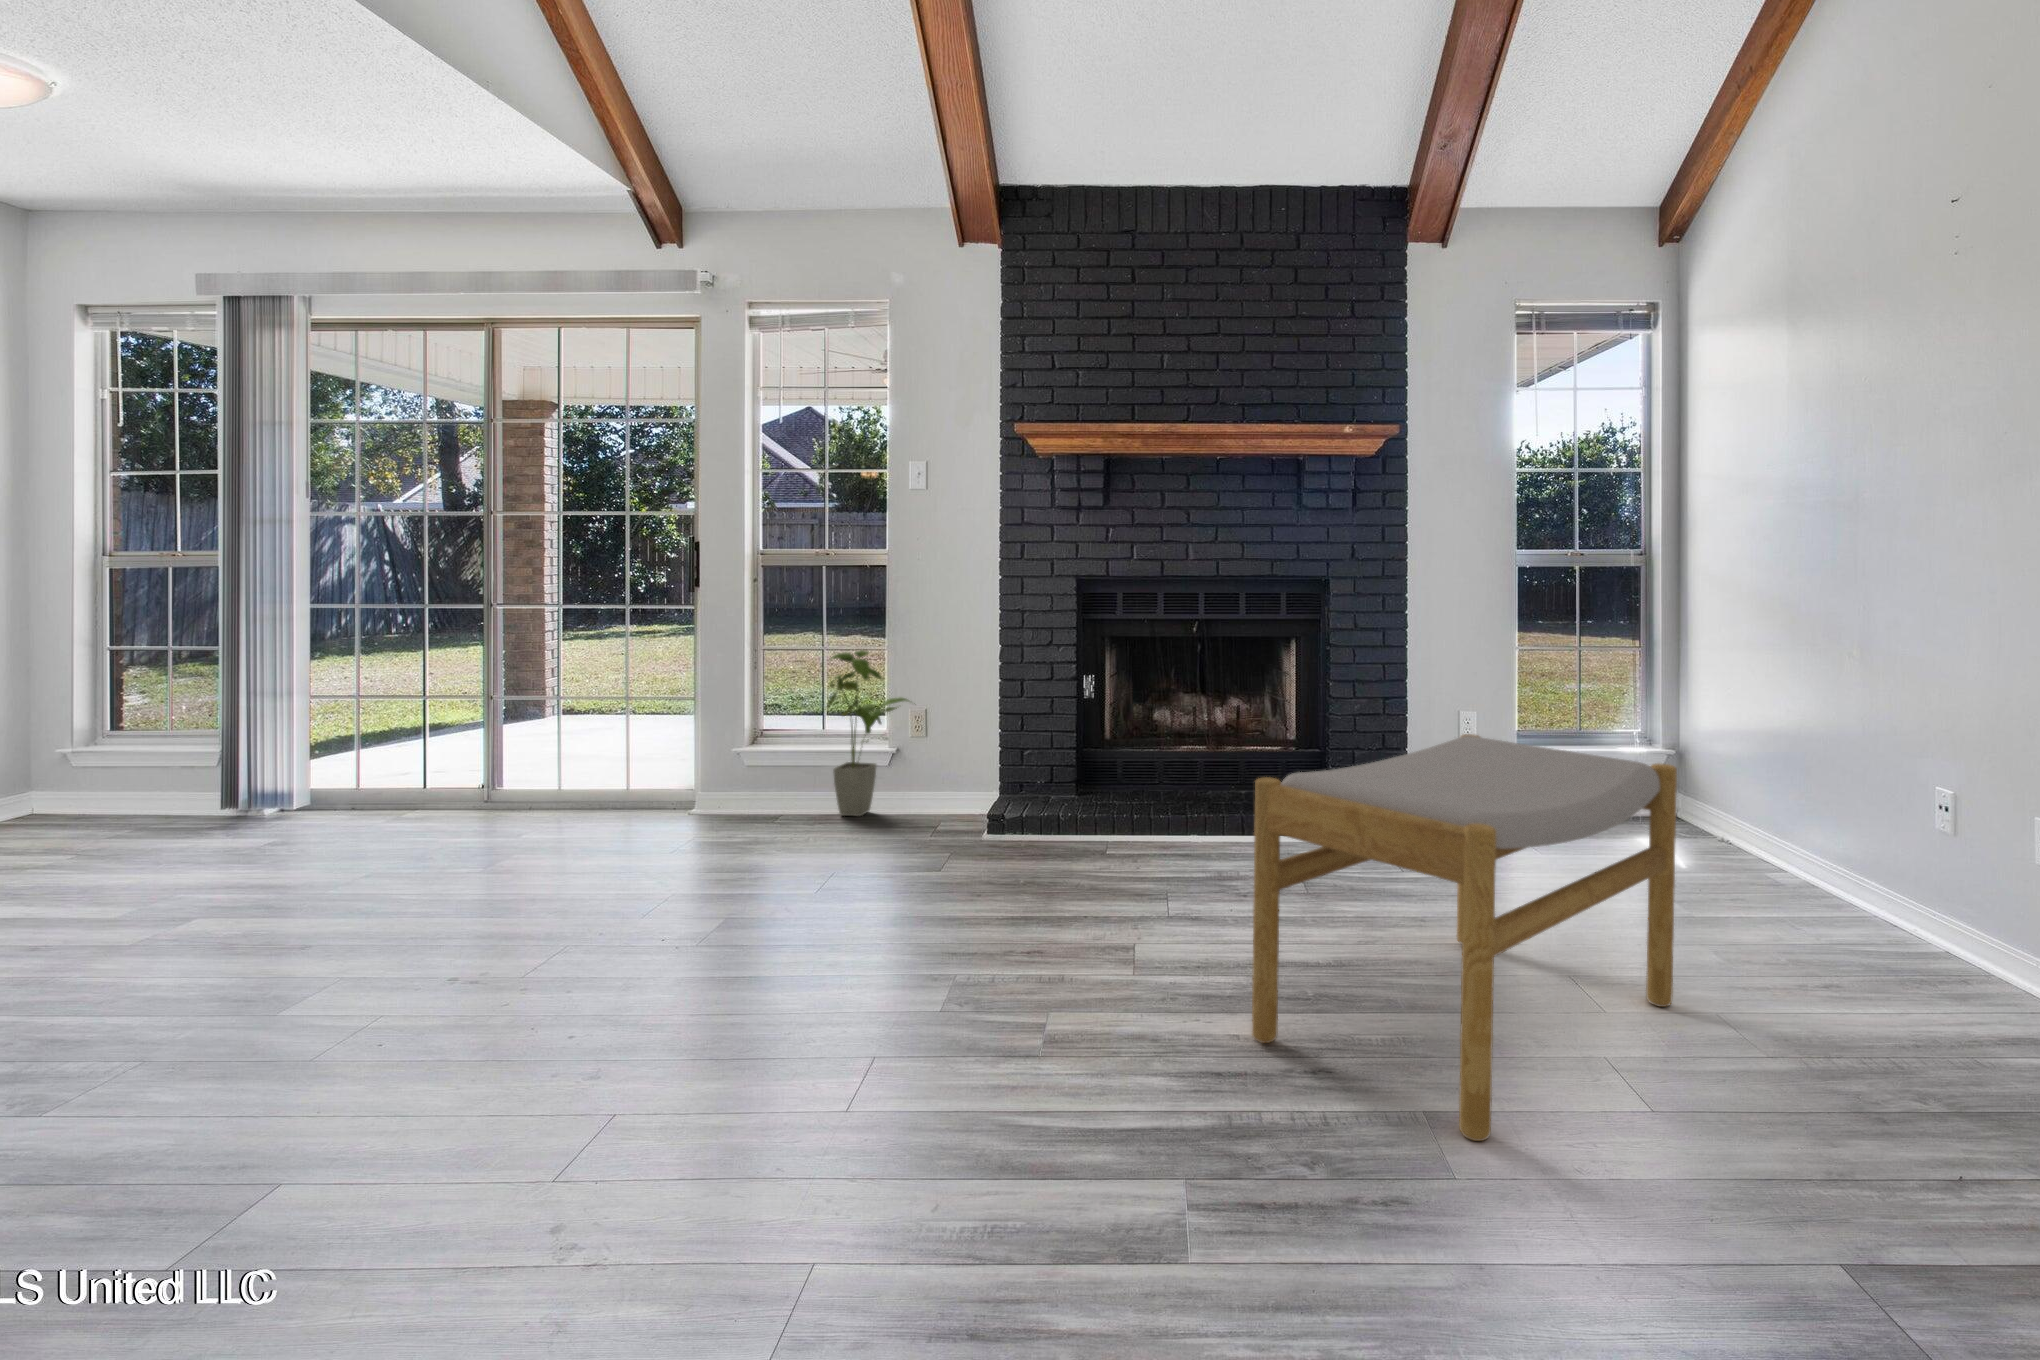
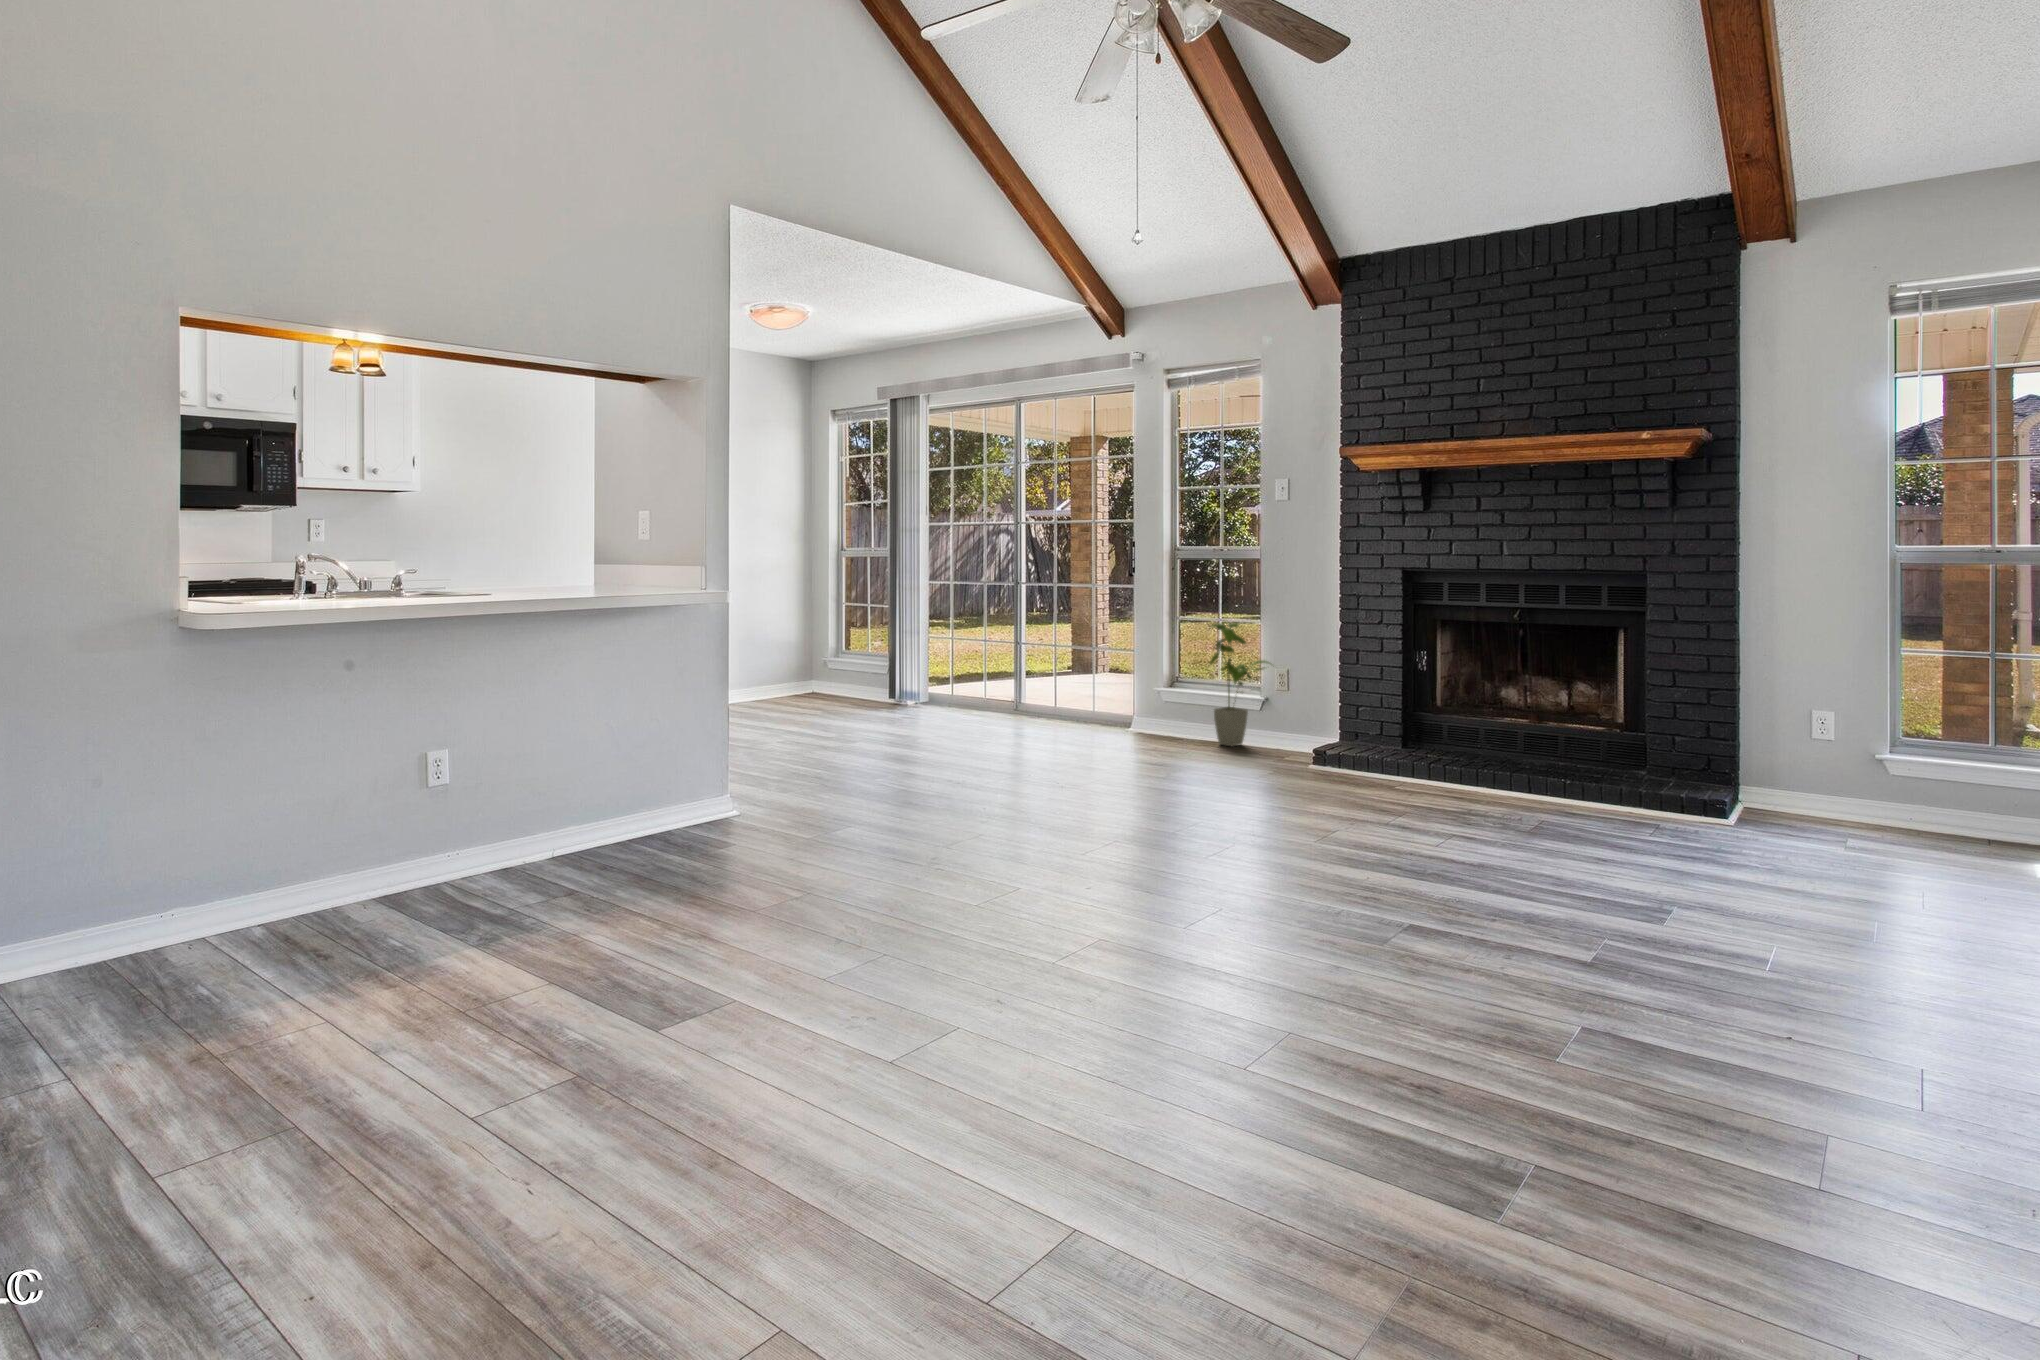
footstool: present [1252,734,1677,1141] -> none [1331,699,1701,919]

